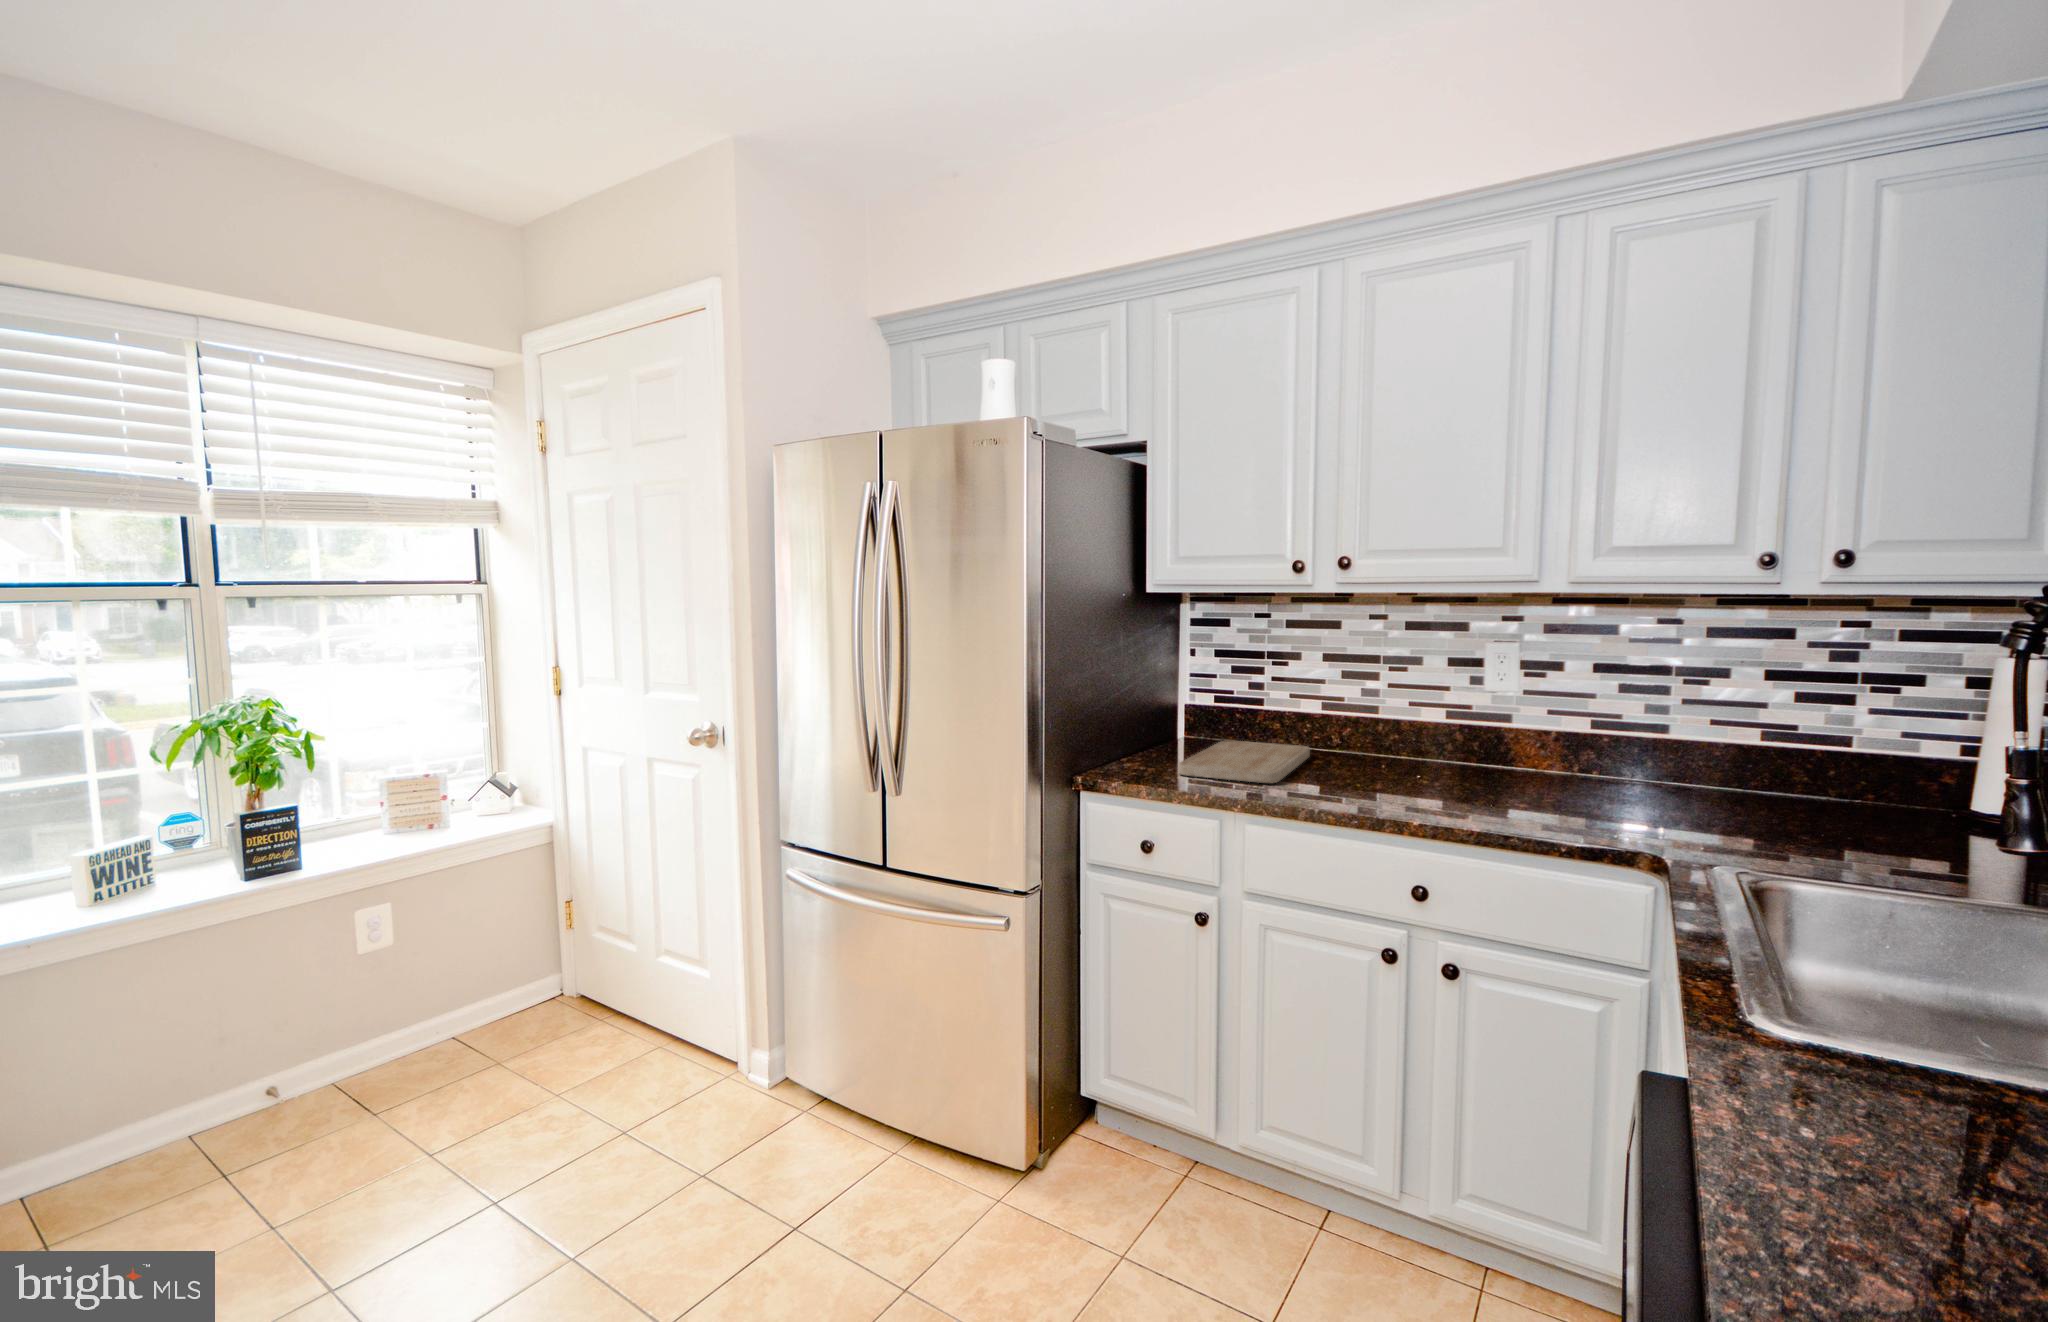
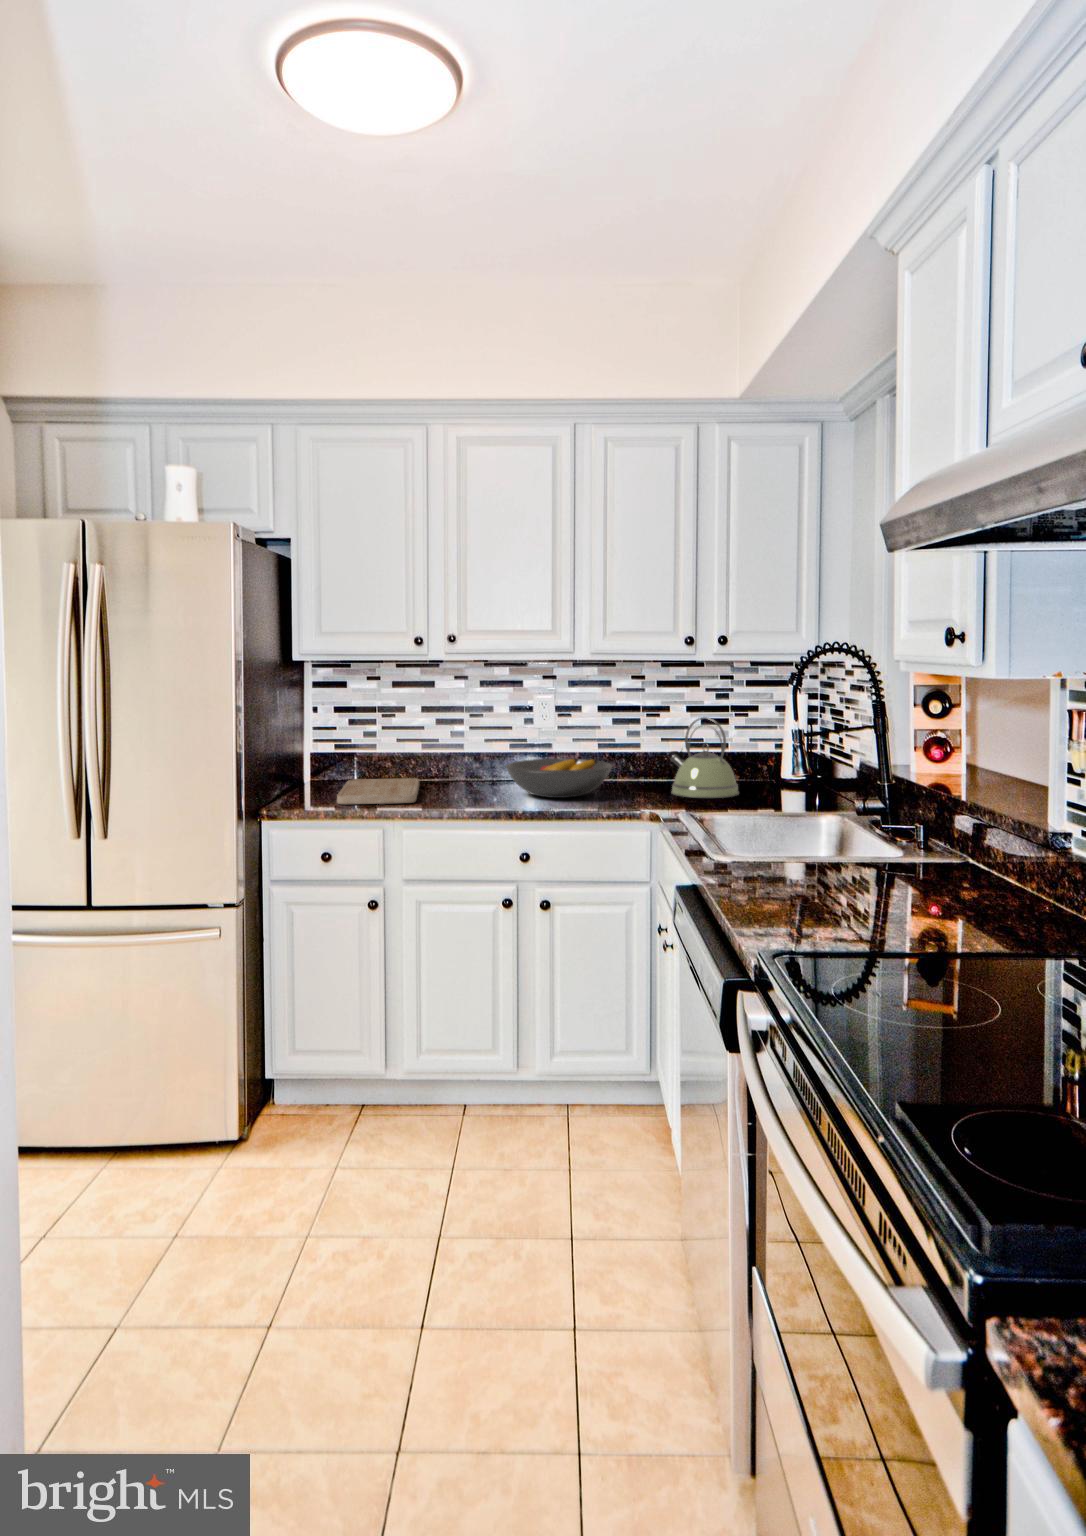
kettle: none [1720,692,1874,839] -> present [670,717,739,798]
fruit bowl: none [1419,737,1602,801] -> present [506,759,612,798]

